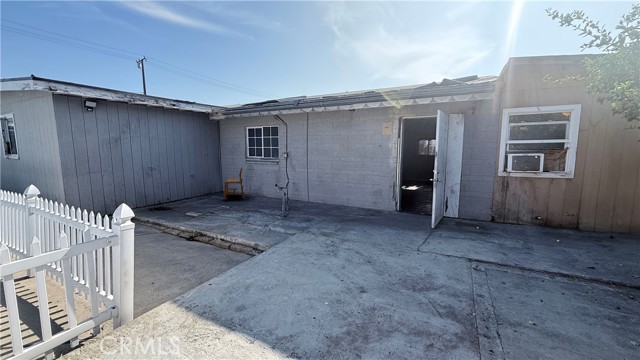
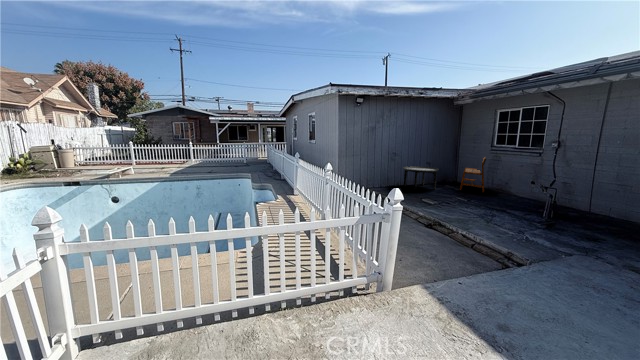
round table: none [162,180,202,206] -> present [403,166,439,190]

